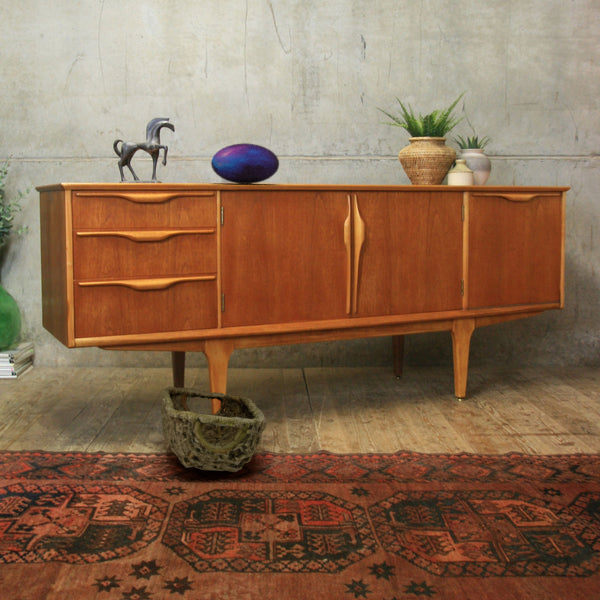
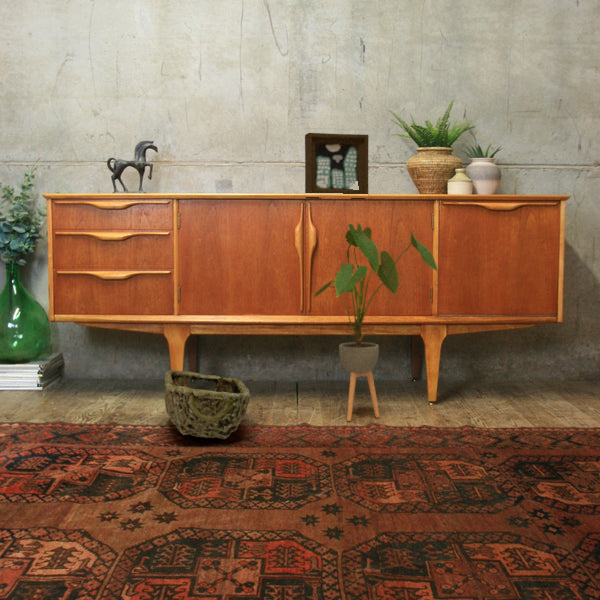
picture frame: none [317,109,390,185] -> present [305,133,369,199]
decorative orb: present [211,143,279,184] -> none [211,163,269,198]
house plant: none [333,215,483,446] -> present [314,223,437,421]

